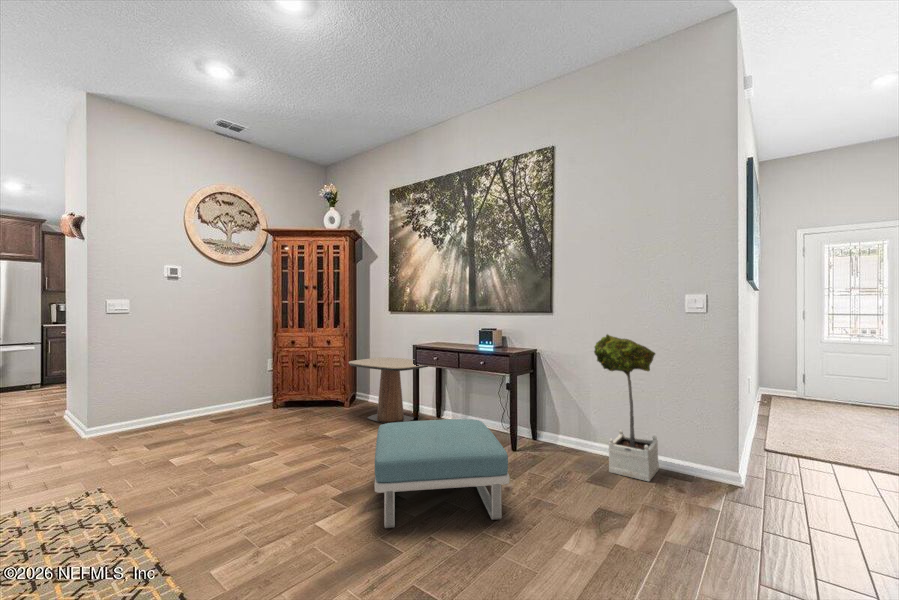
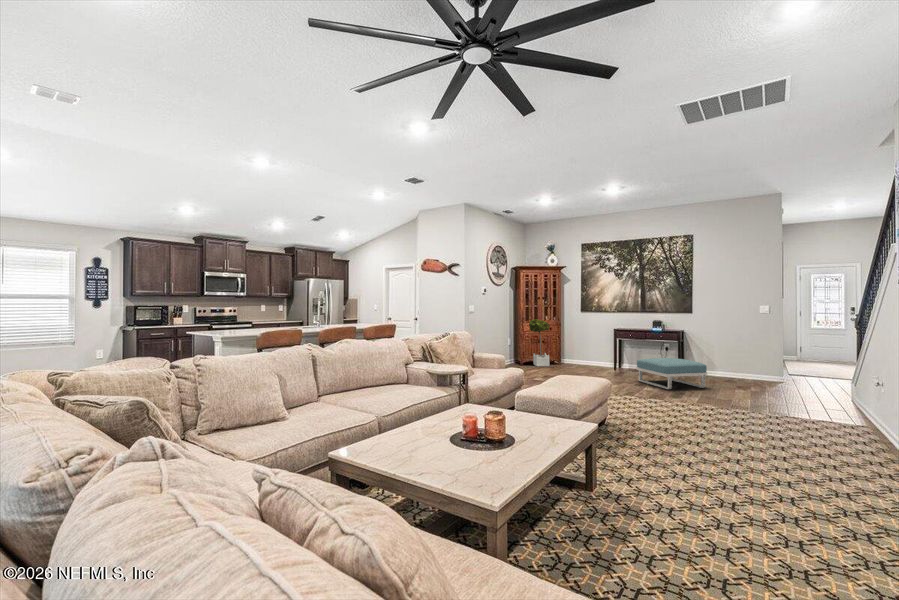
potted tree: present [594,334,659,481] -> present [529,319,550,366]
side table: present [349,358,428,423] -> none [573,337,620,369]

